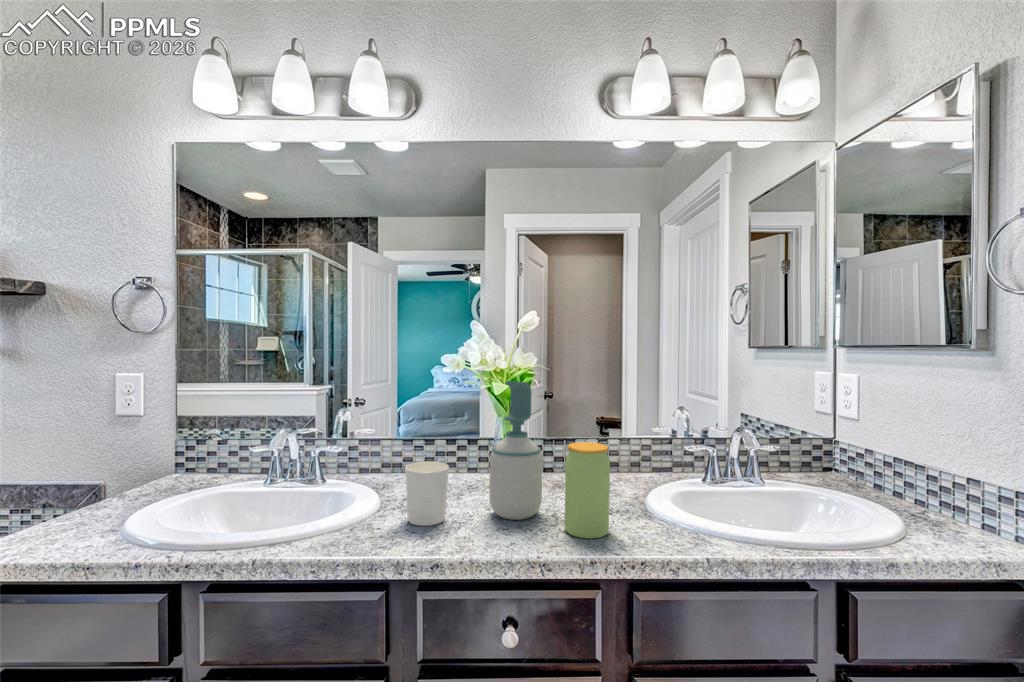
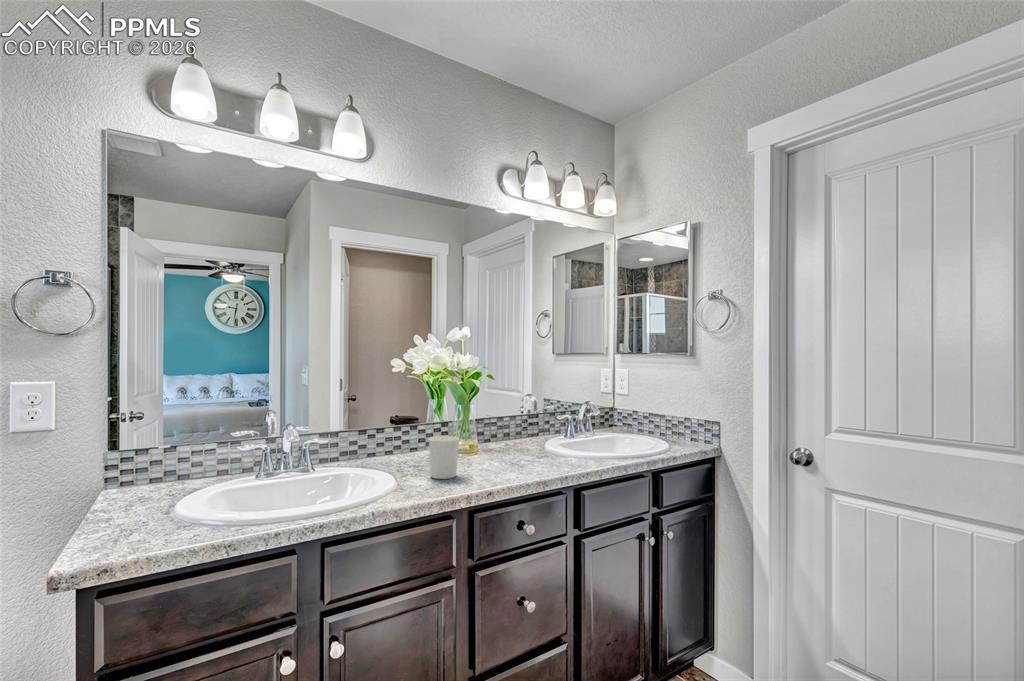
soap bottle: present [489,381,542,520] -> none [474,377,509,468]
jar: present [565,442,610,539] -> none [531,413,558,469]

